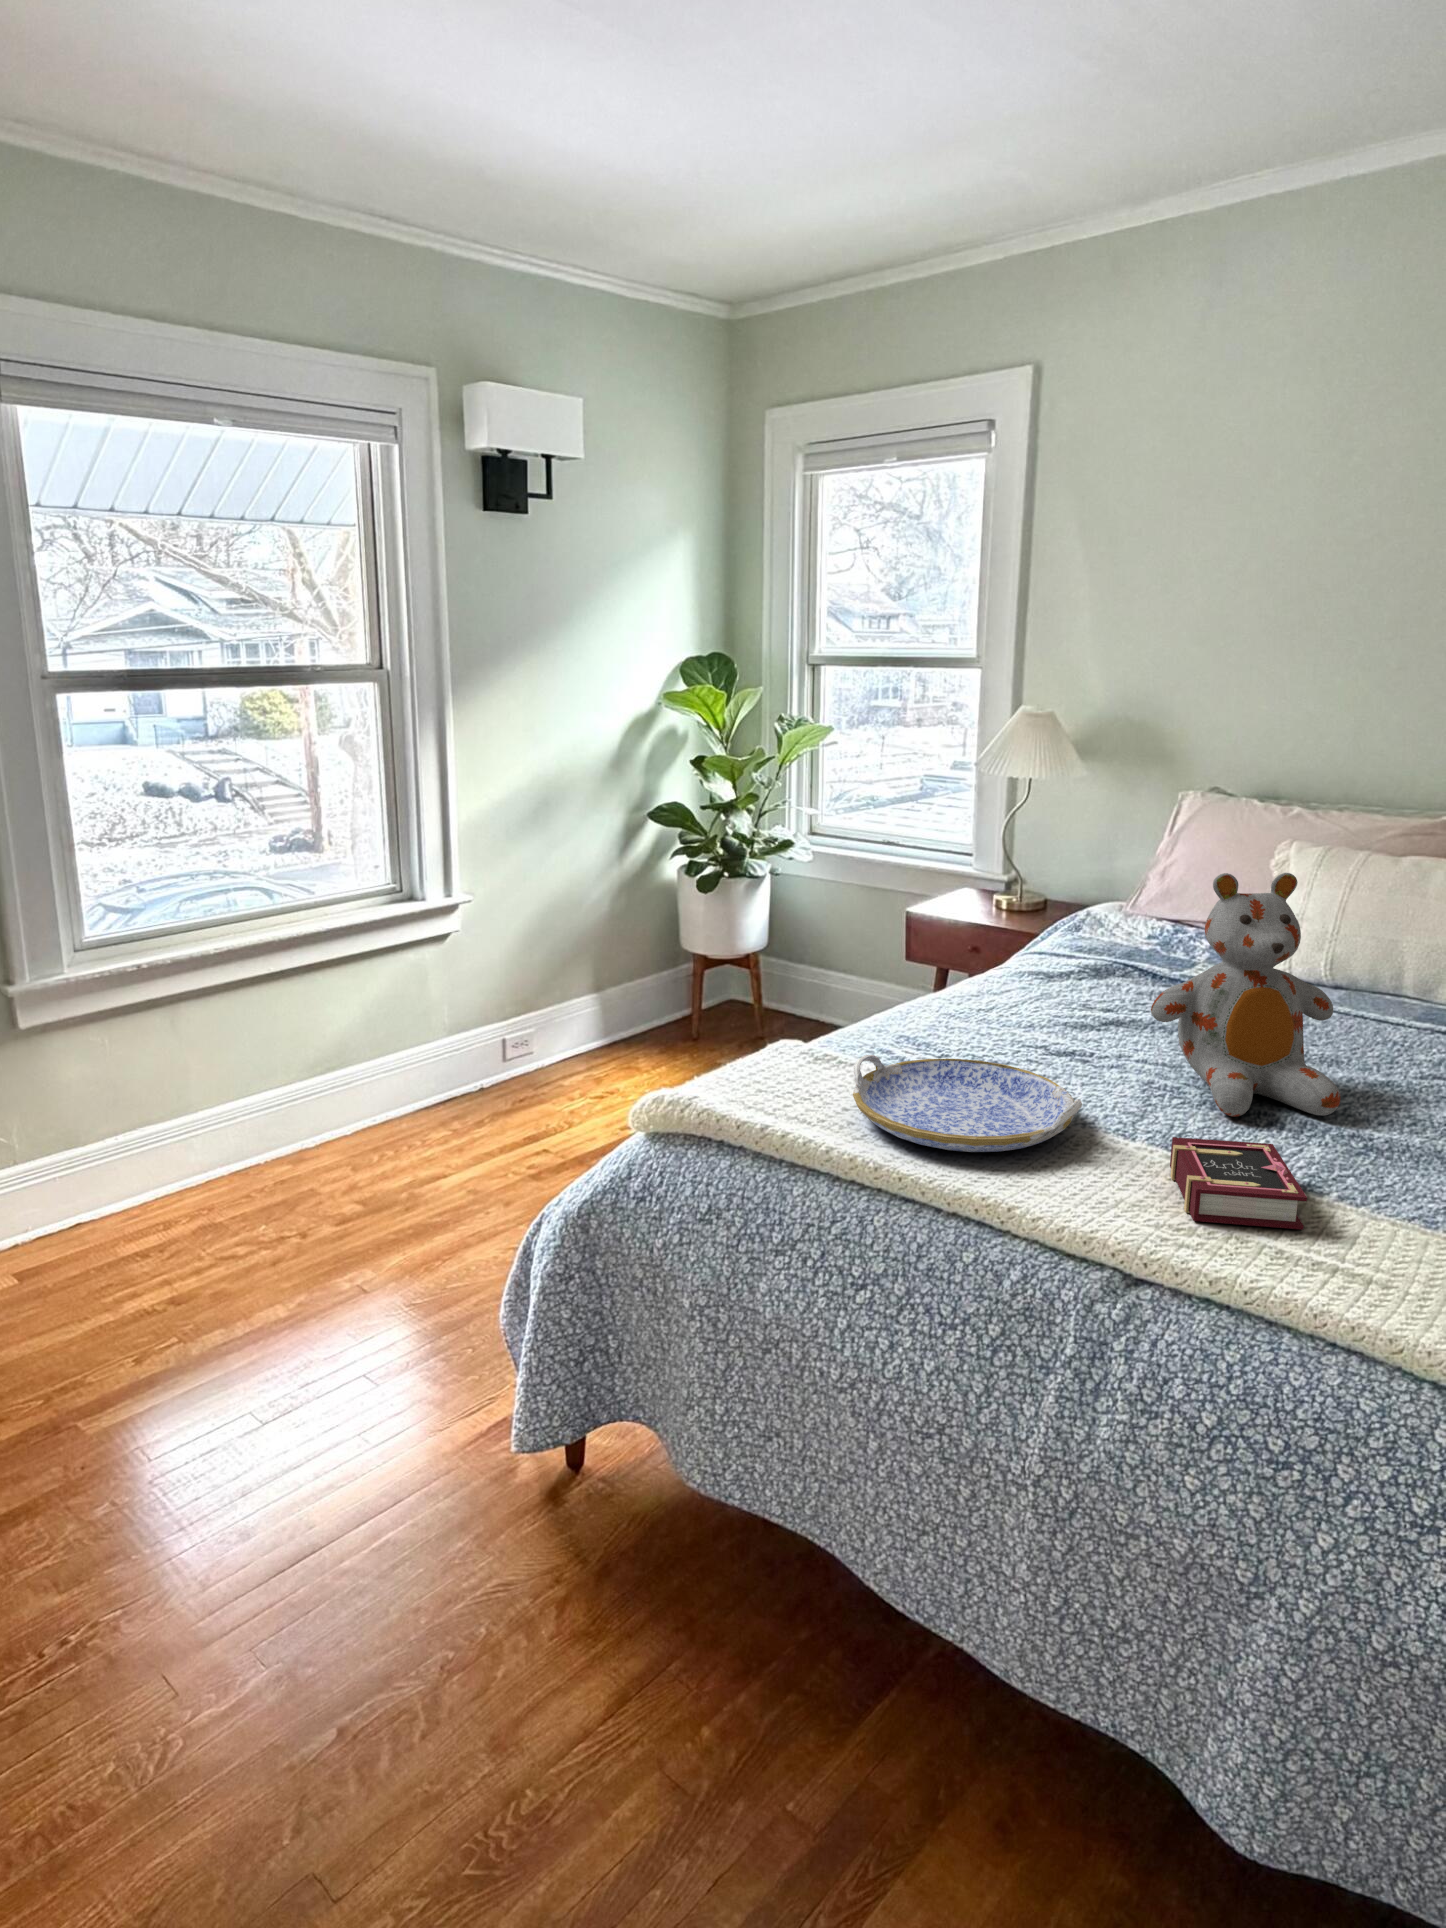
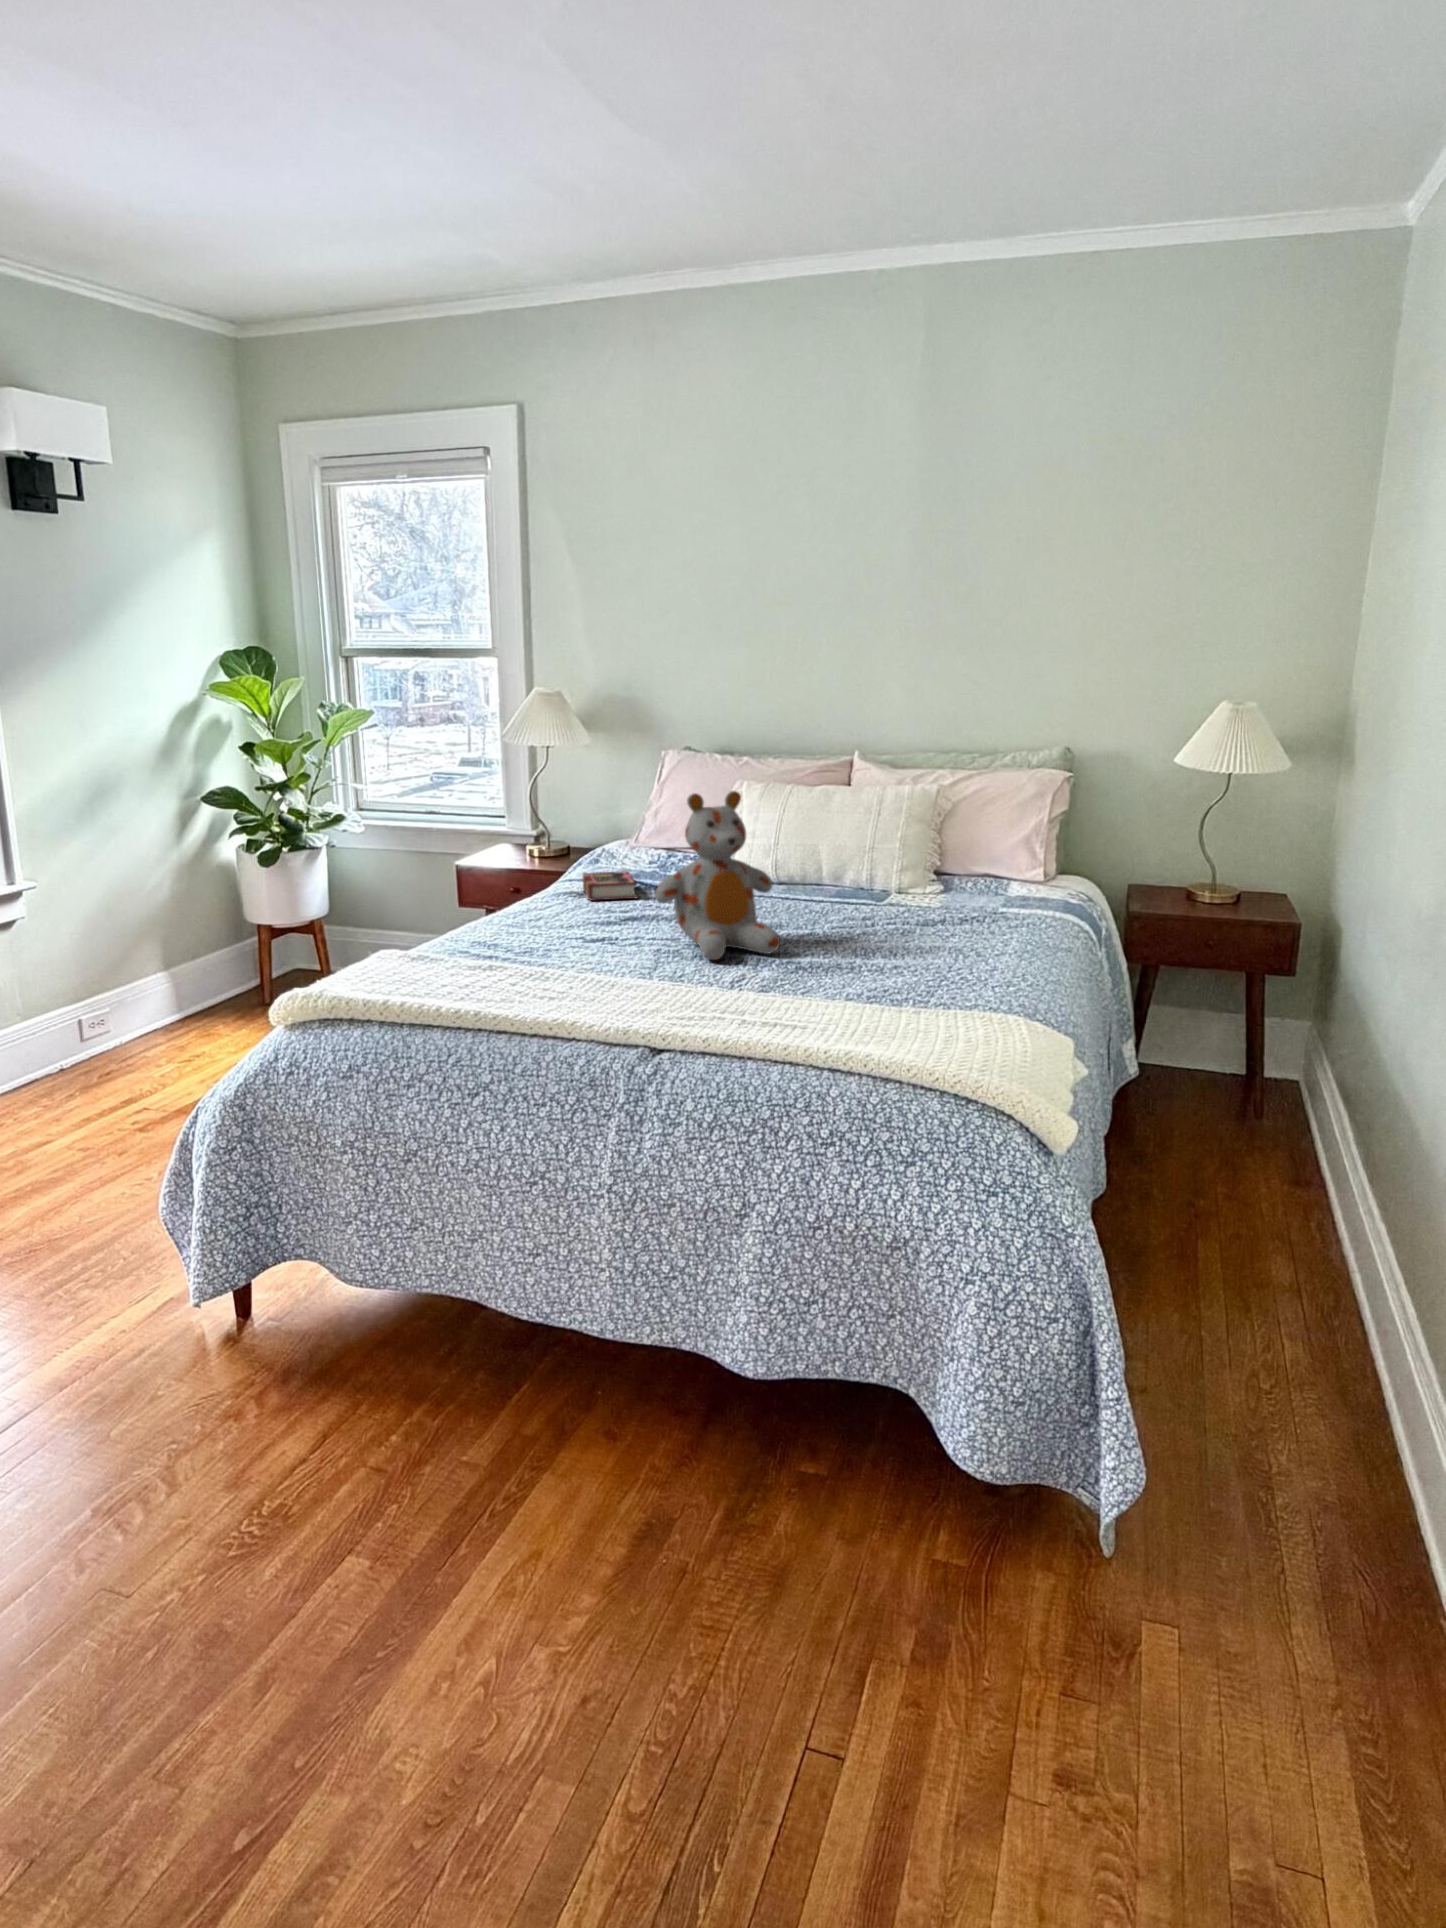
serving tray: present [853,1055,1082,1152] -> none [447,944,614,1000]
book: present [1170,1137,1307,1229] -> present [582,871,637,901]

